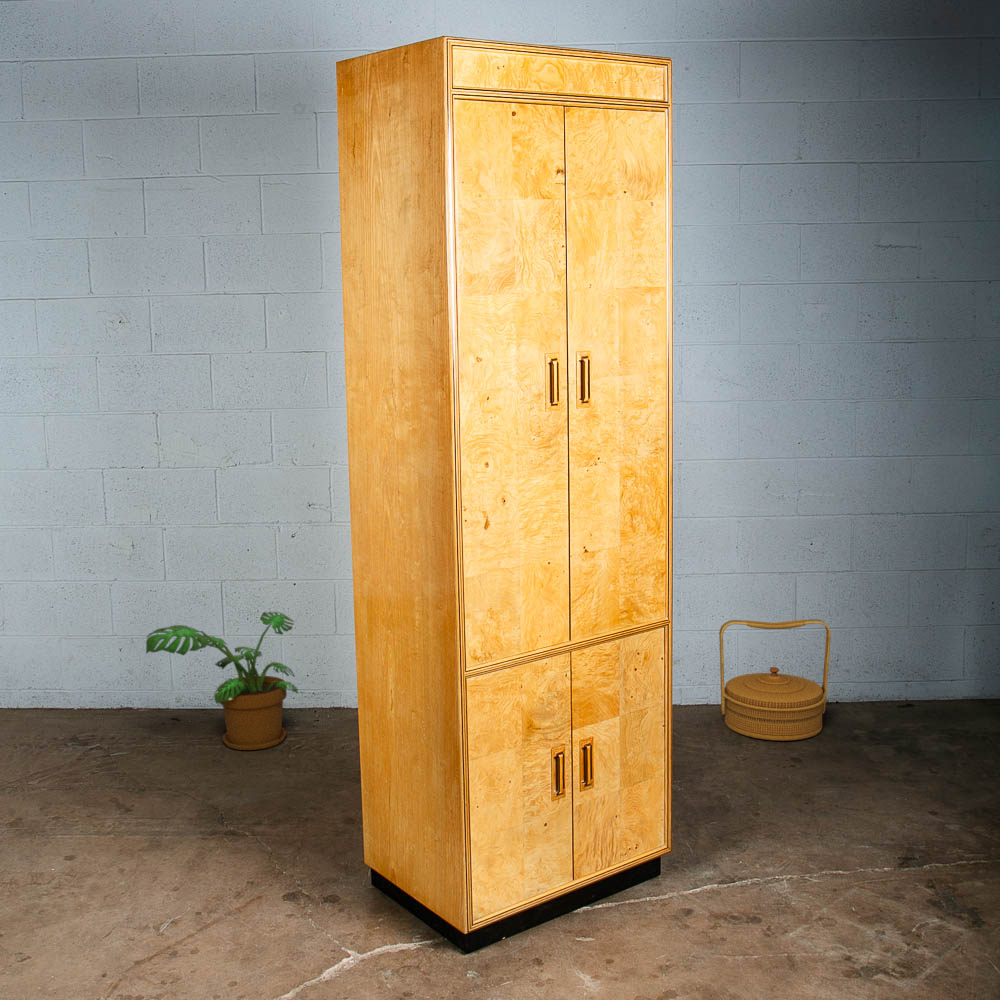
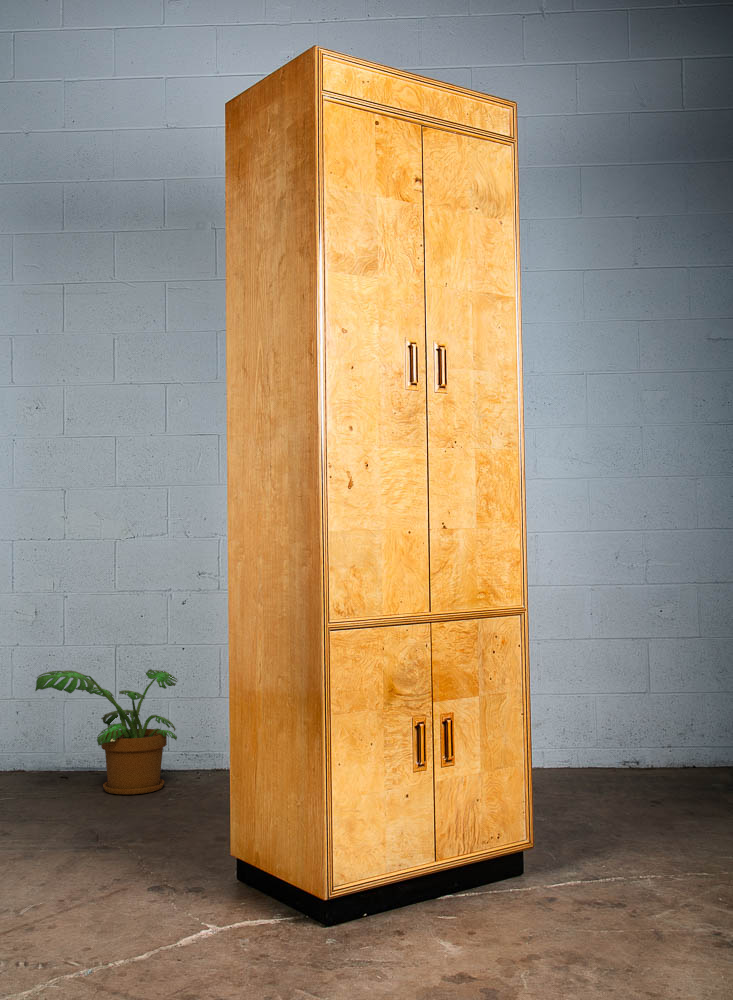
woven basket: present [719,619,831,741] -> none [578,675,685,789]

